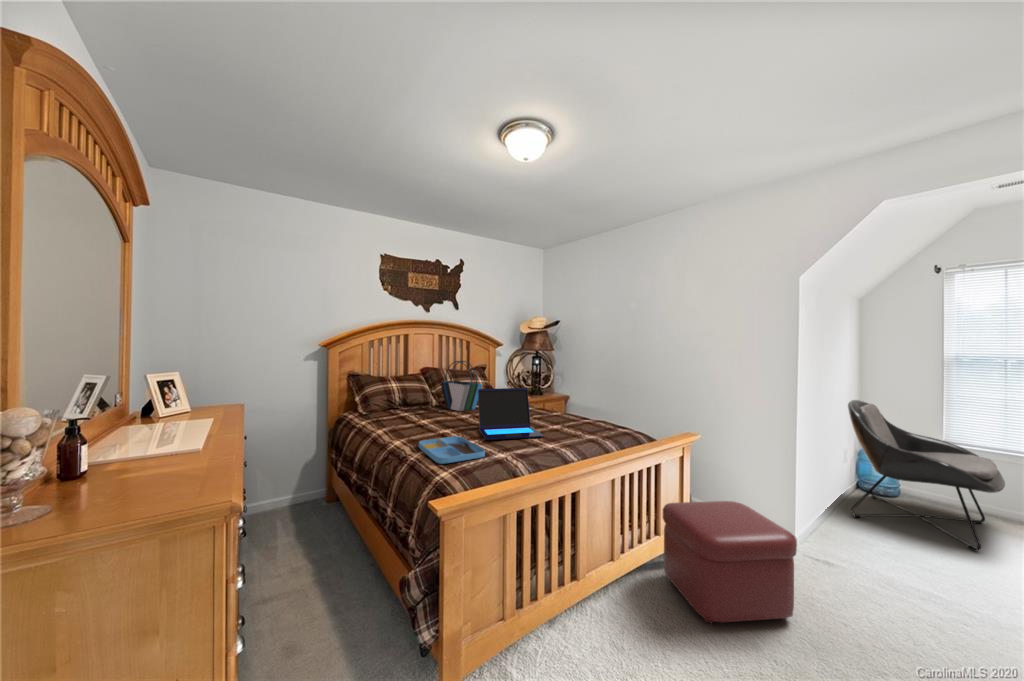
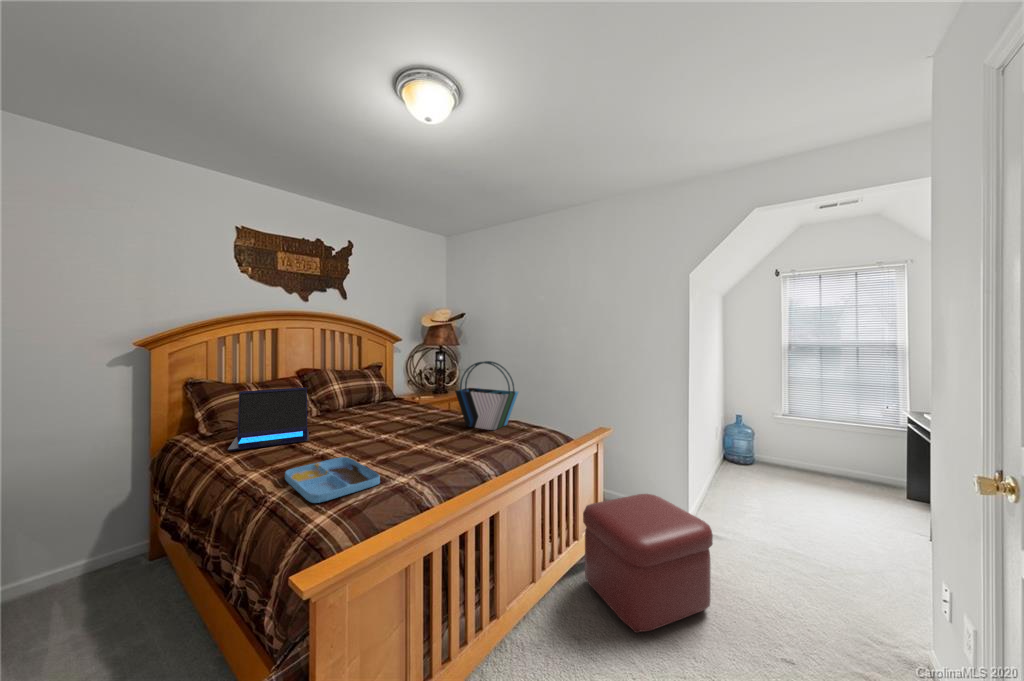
tote bag: present [441,361,482,411] -> present [455,361,518,430]
laptop: present [478,388,544,440] -> present [228,387,309,451]
lounge chair: present [848,400,1005,551] -> none [720,384,832,506]

